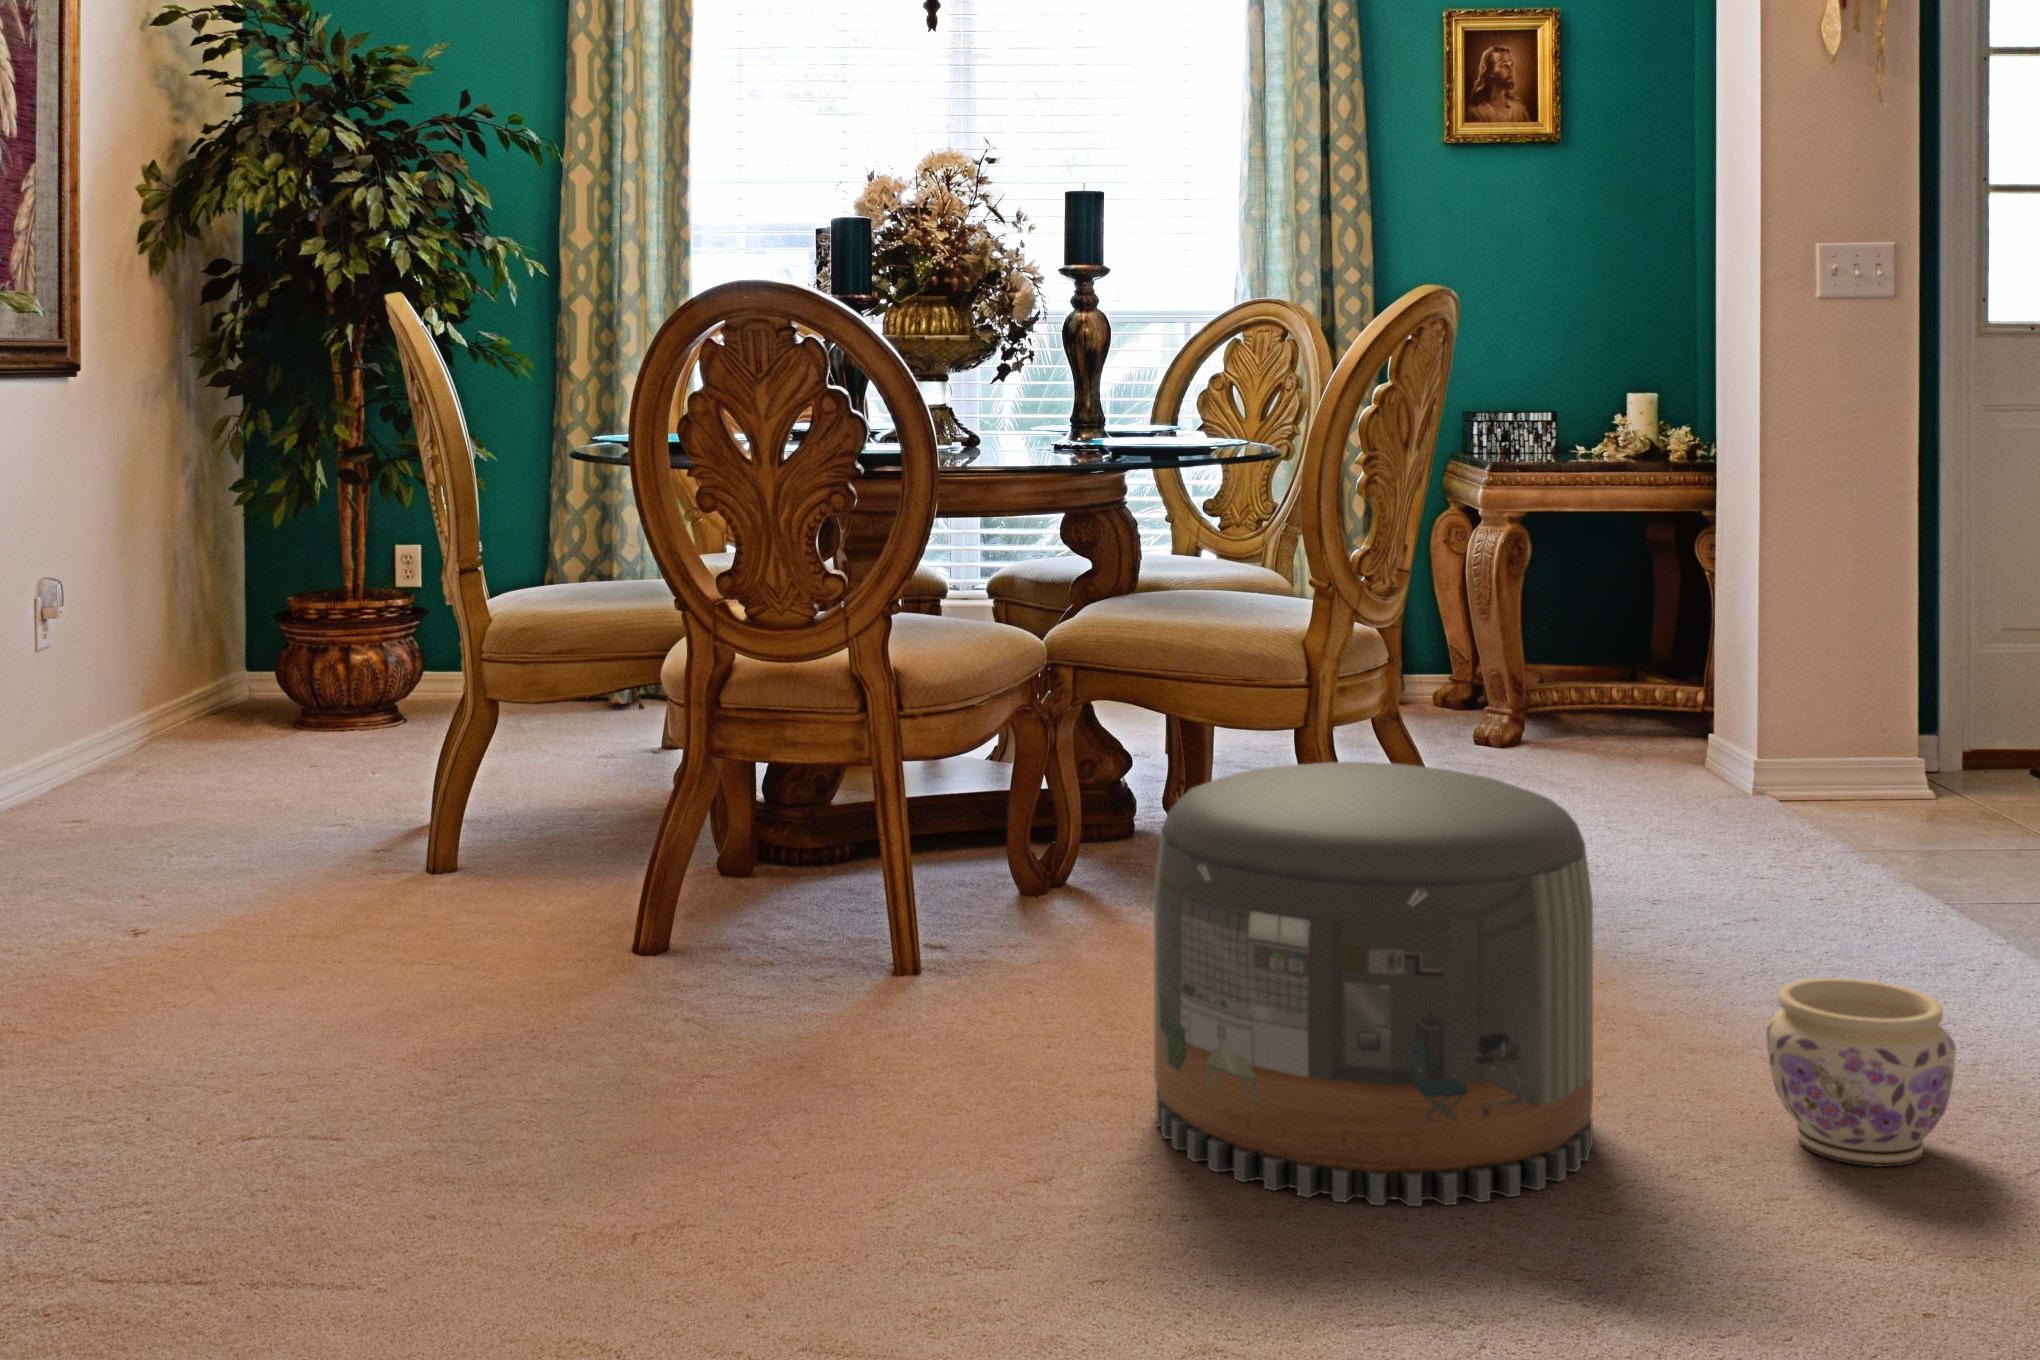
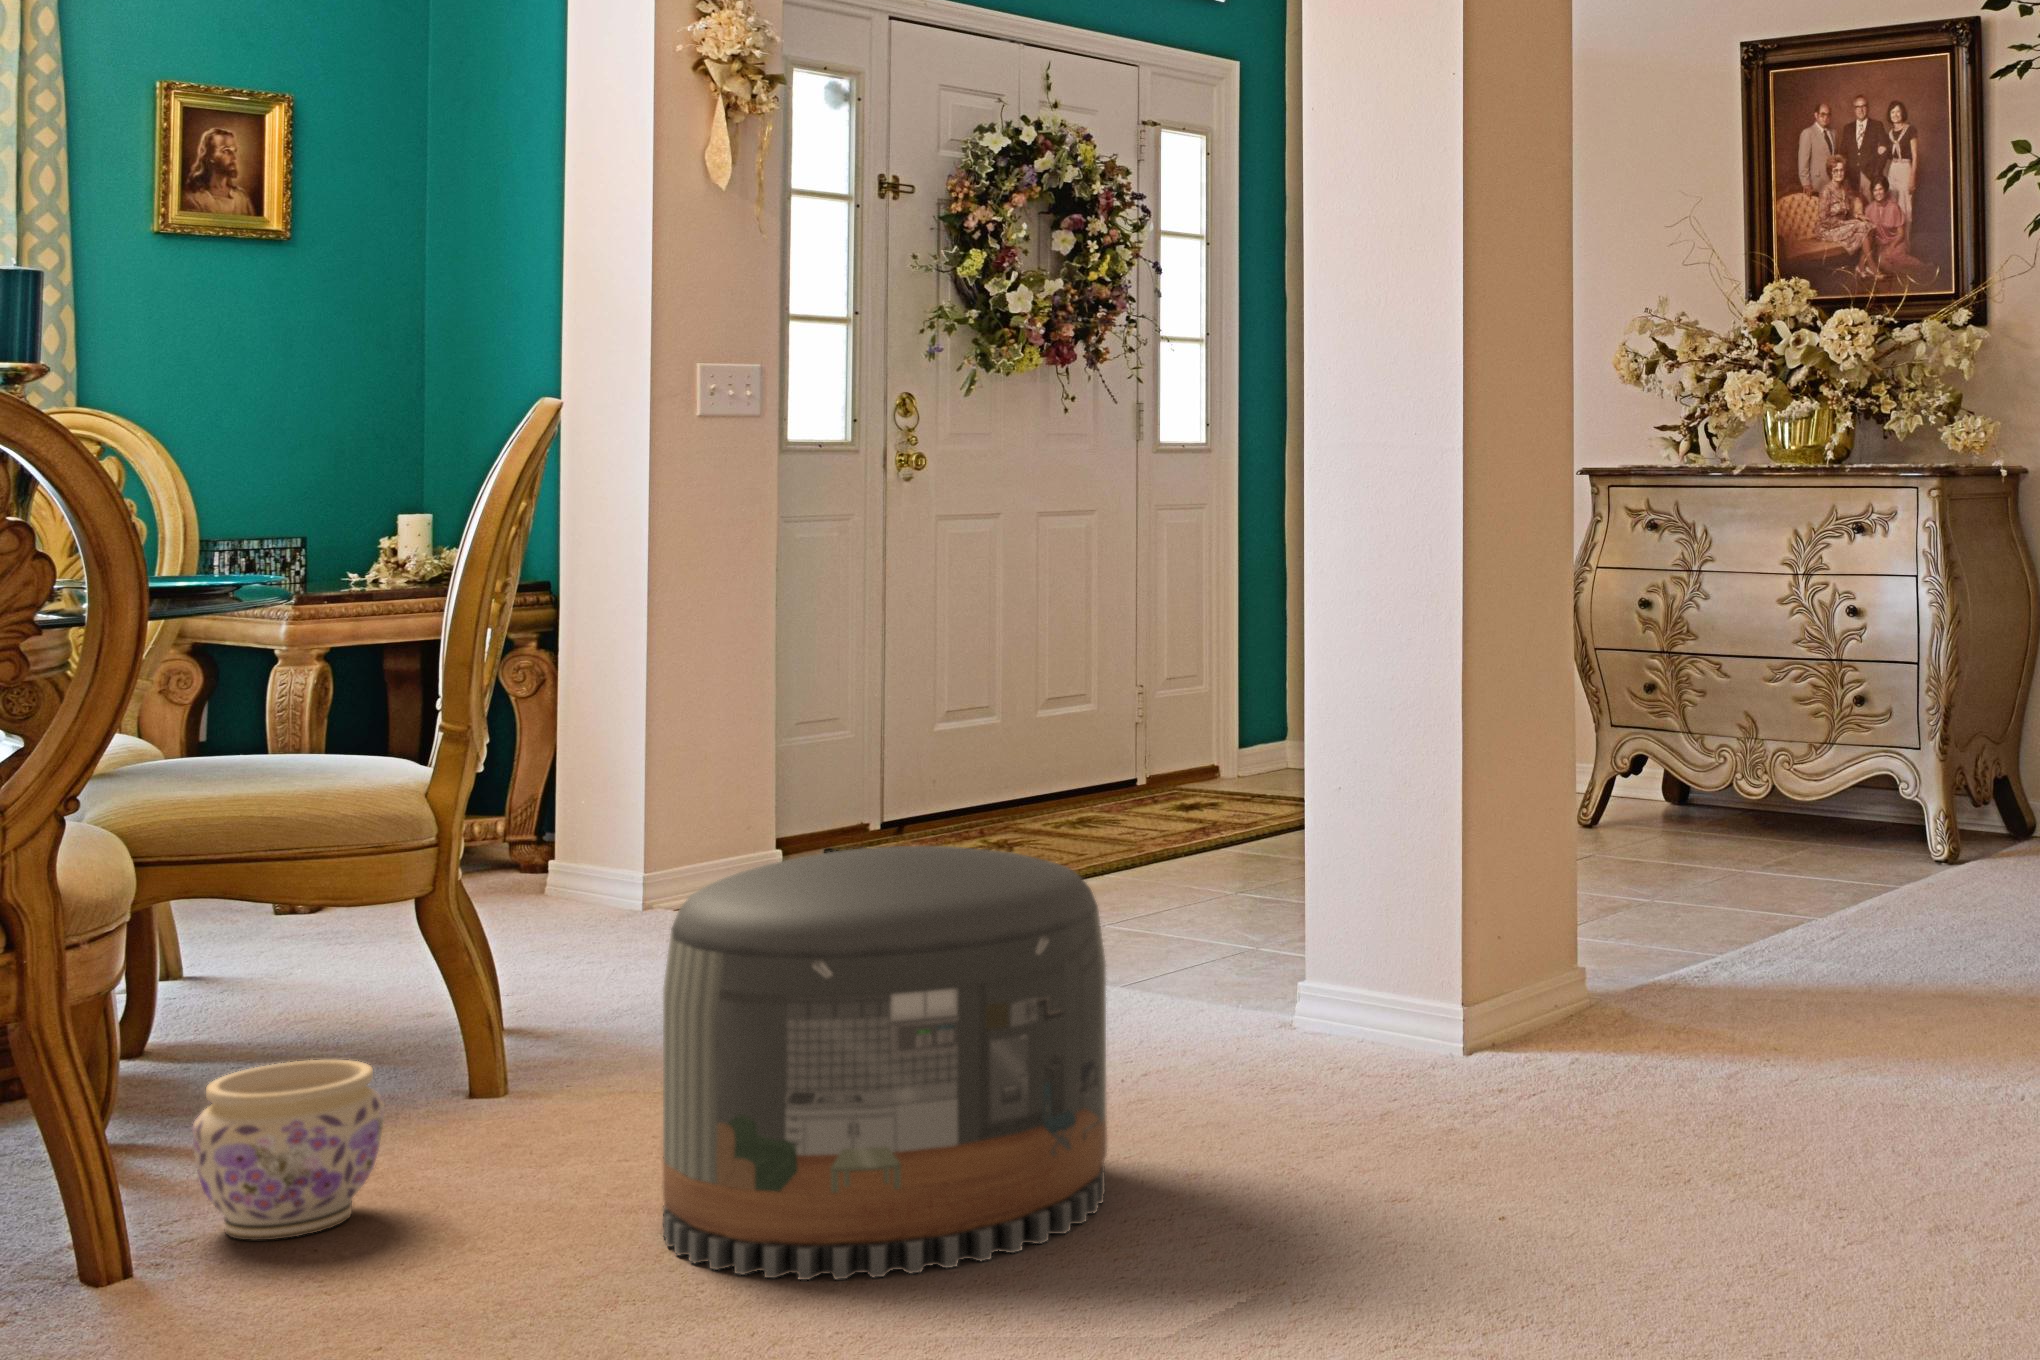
planter: present [1766,978,1956,1167] -> present [193,1060,385,1240]

